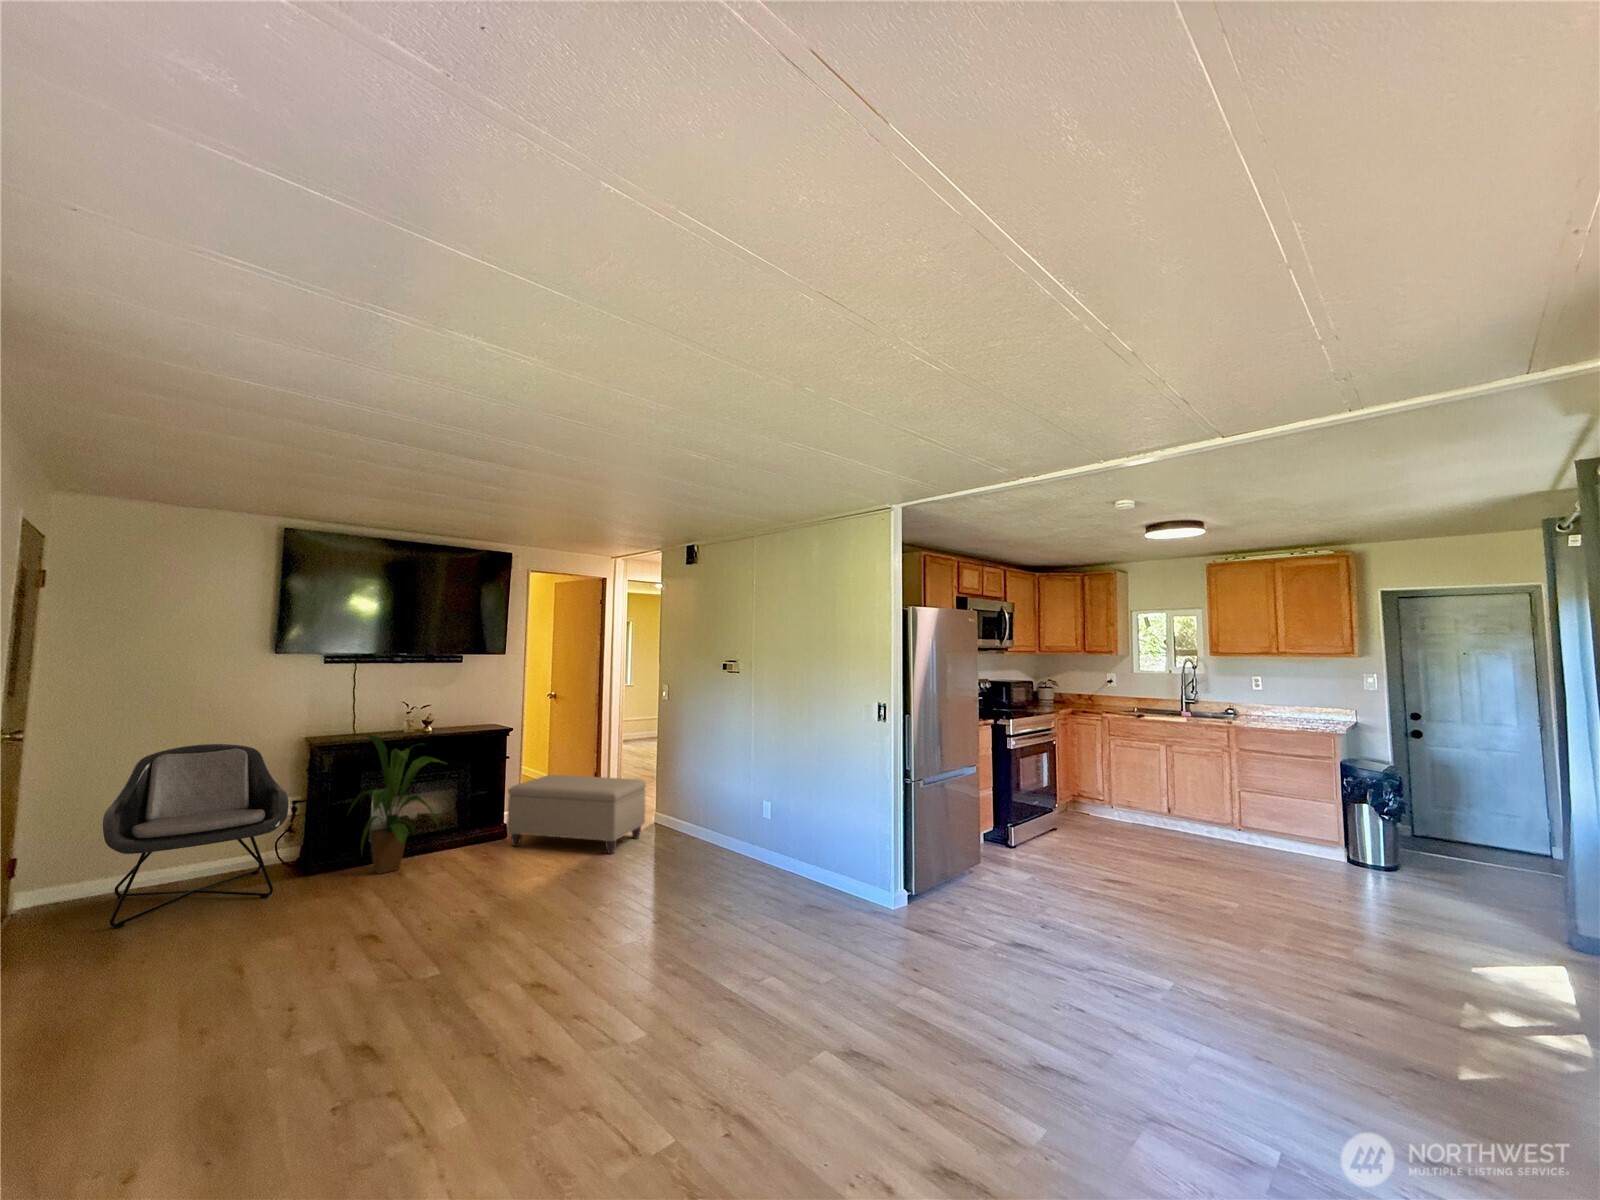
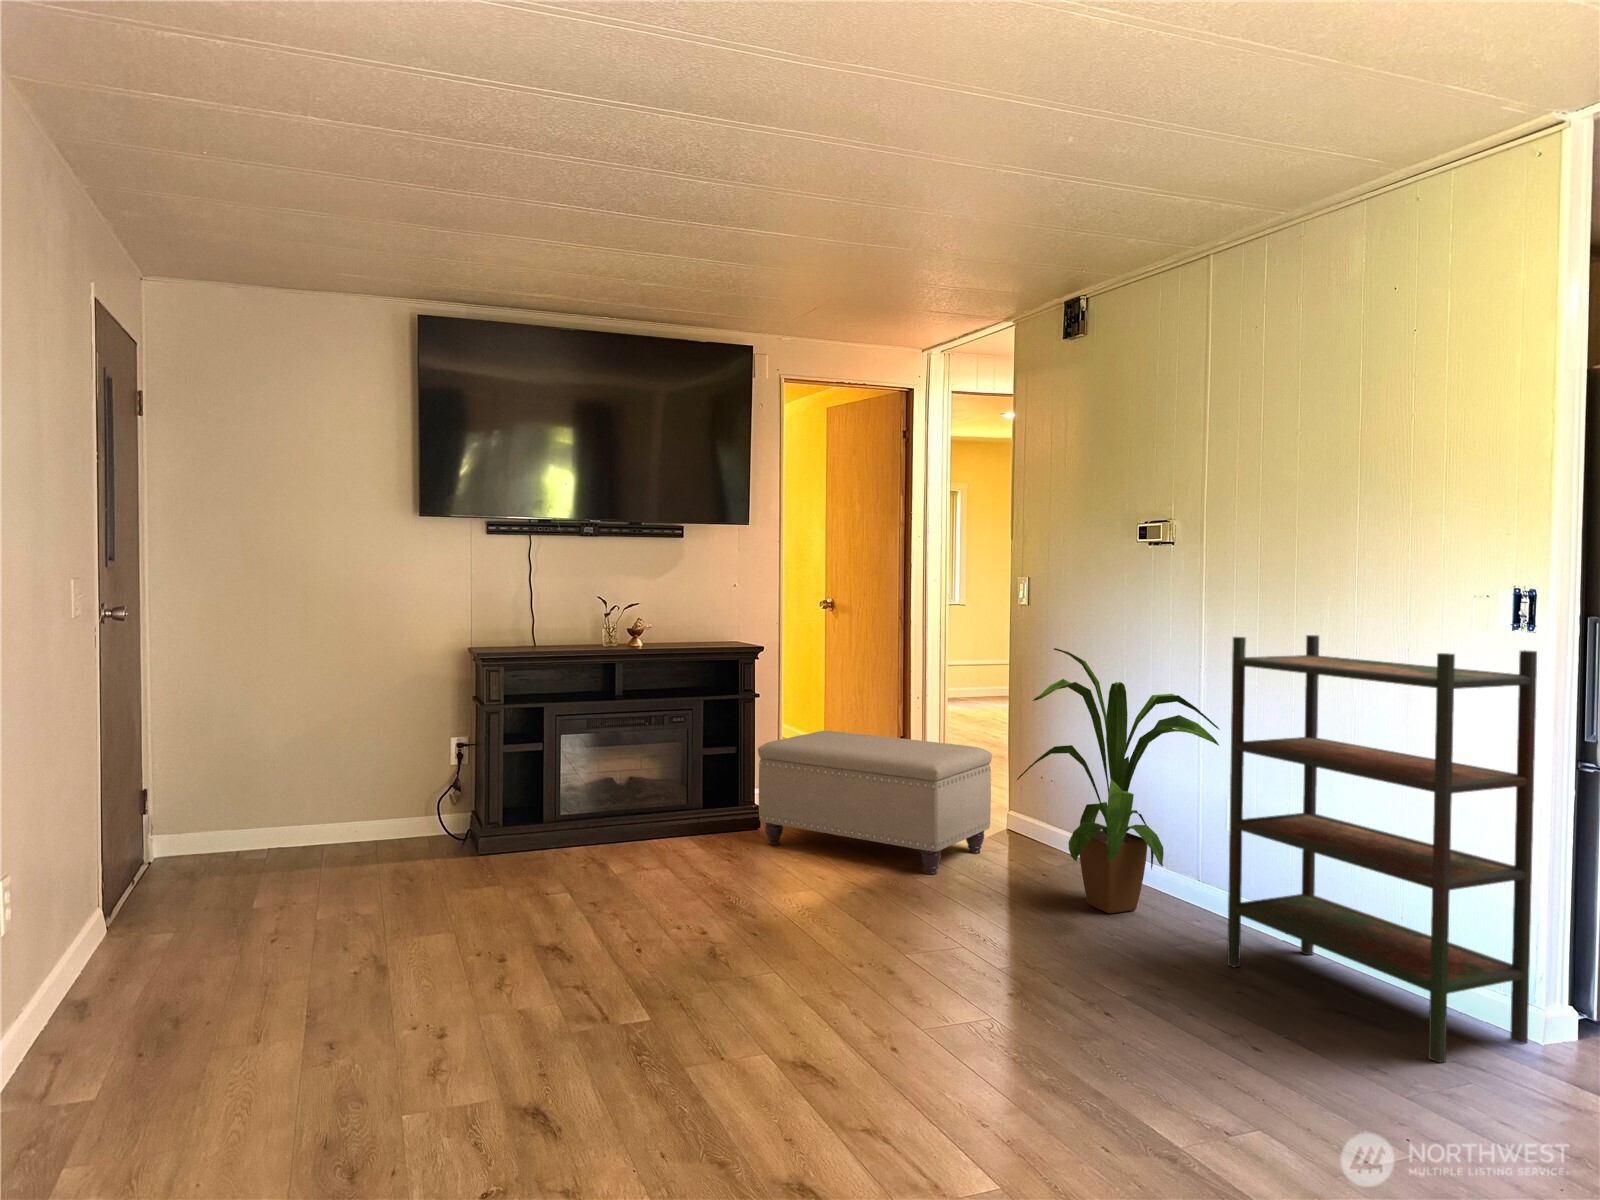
bookshelf: none [759,719,878,917] -> present [1227,635,1537,1062]
house plant: present [348,735,443,874] -> present [1017,648,1219,914]
lounge chair: present [103,744,289,928] -> none [222,650,444,897]

